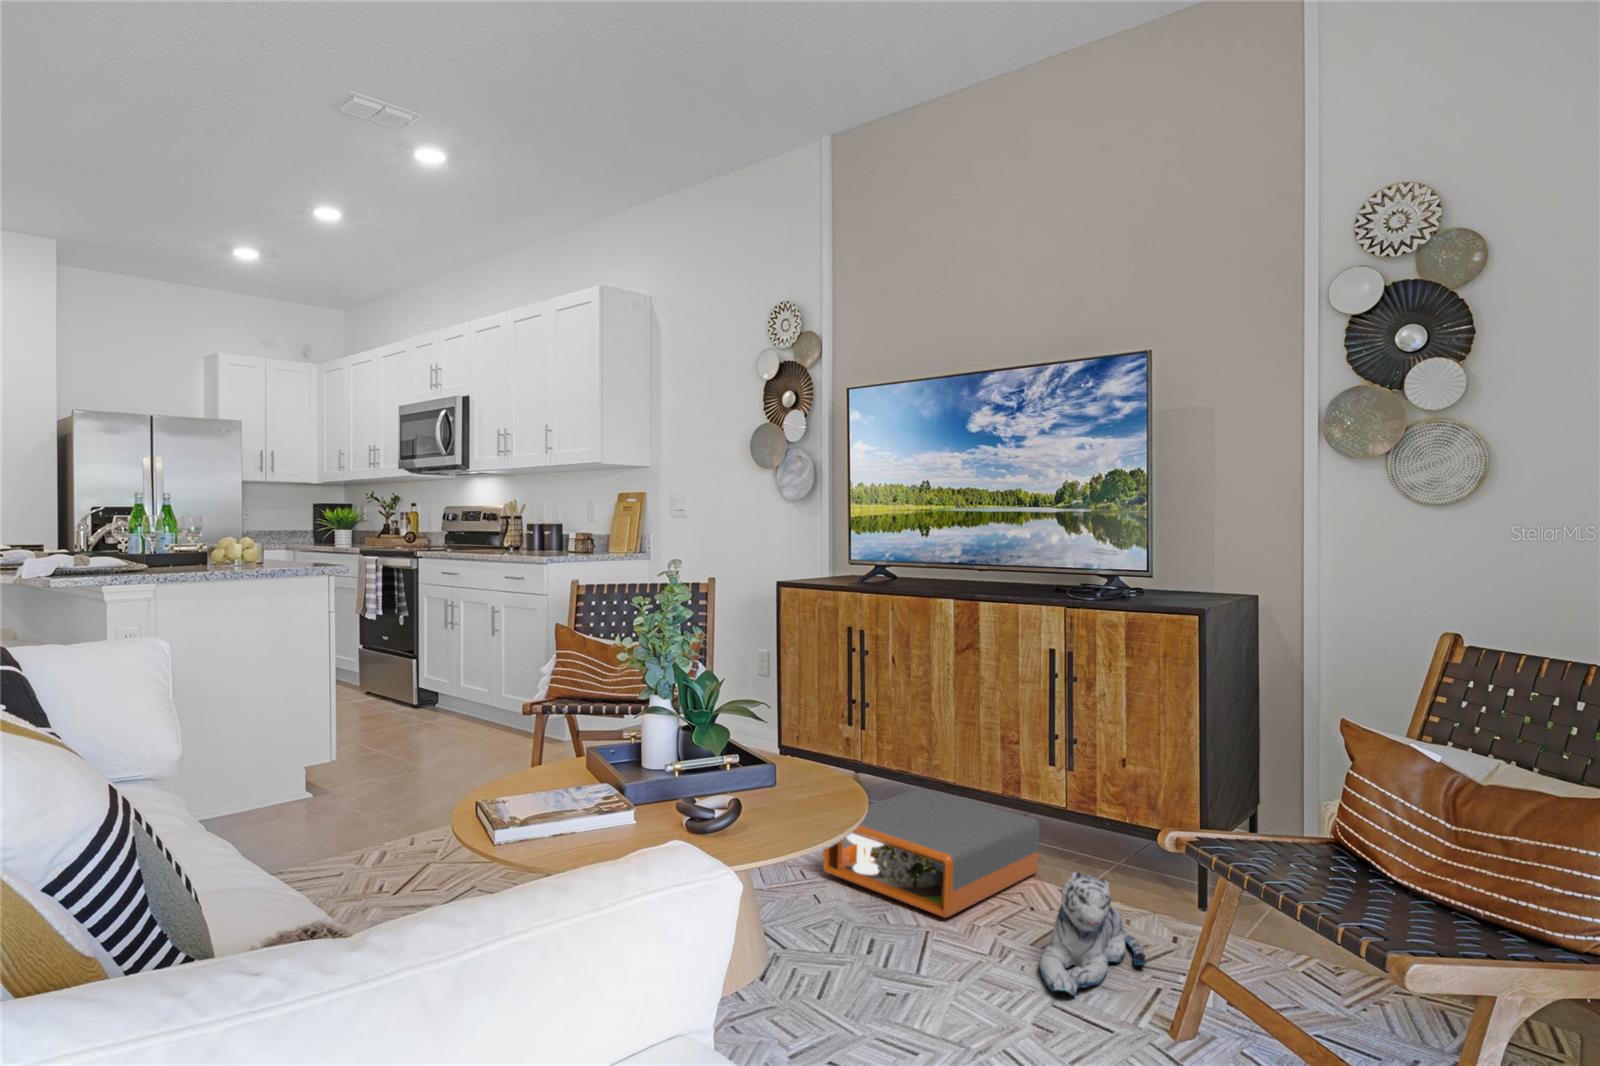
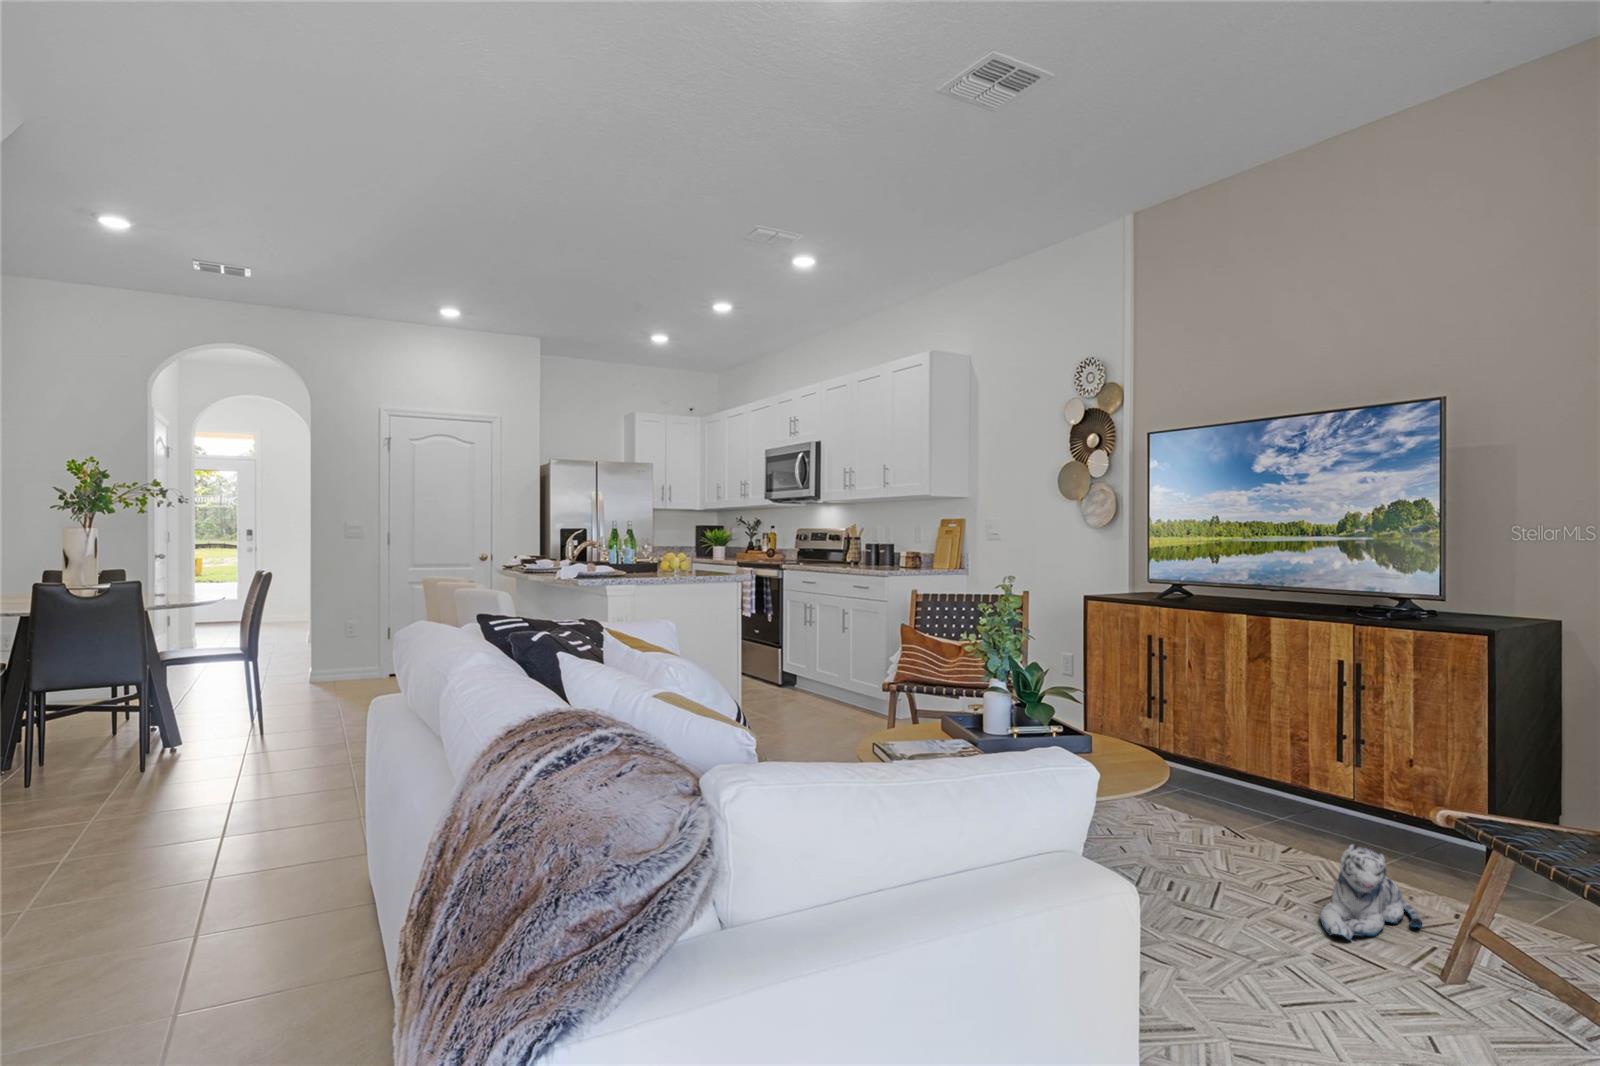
storage box: present [823,789,1040,918] -> none [1129,774,1327,875]

